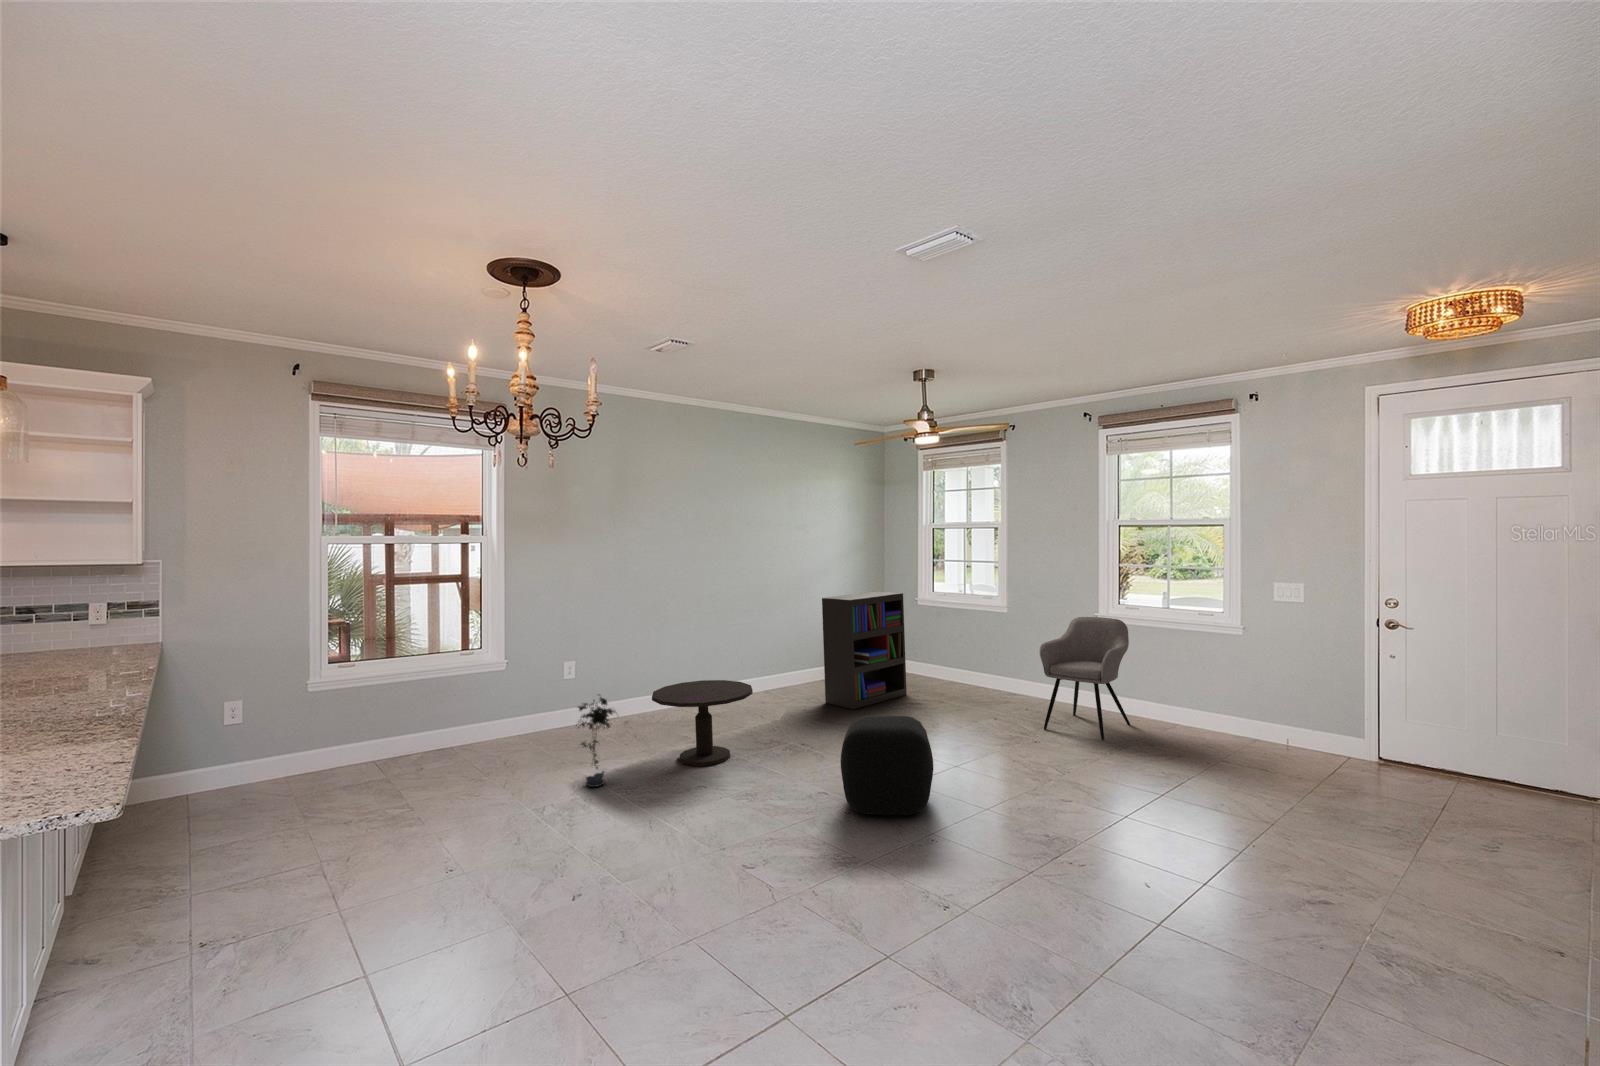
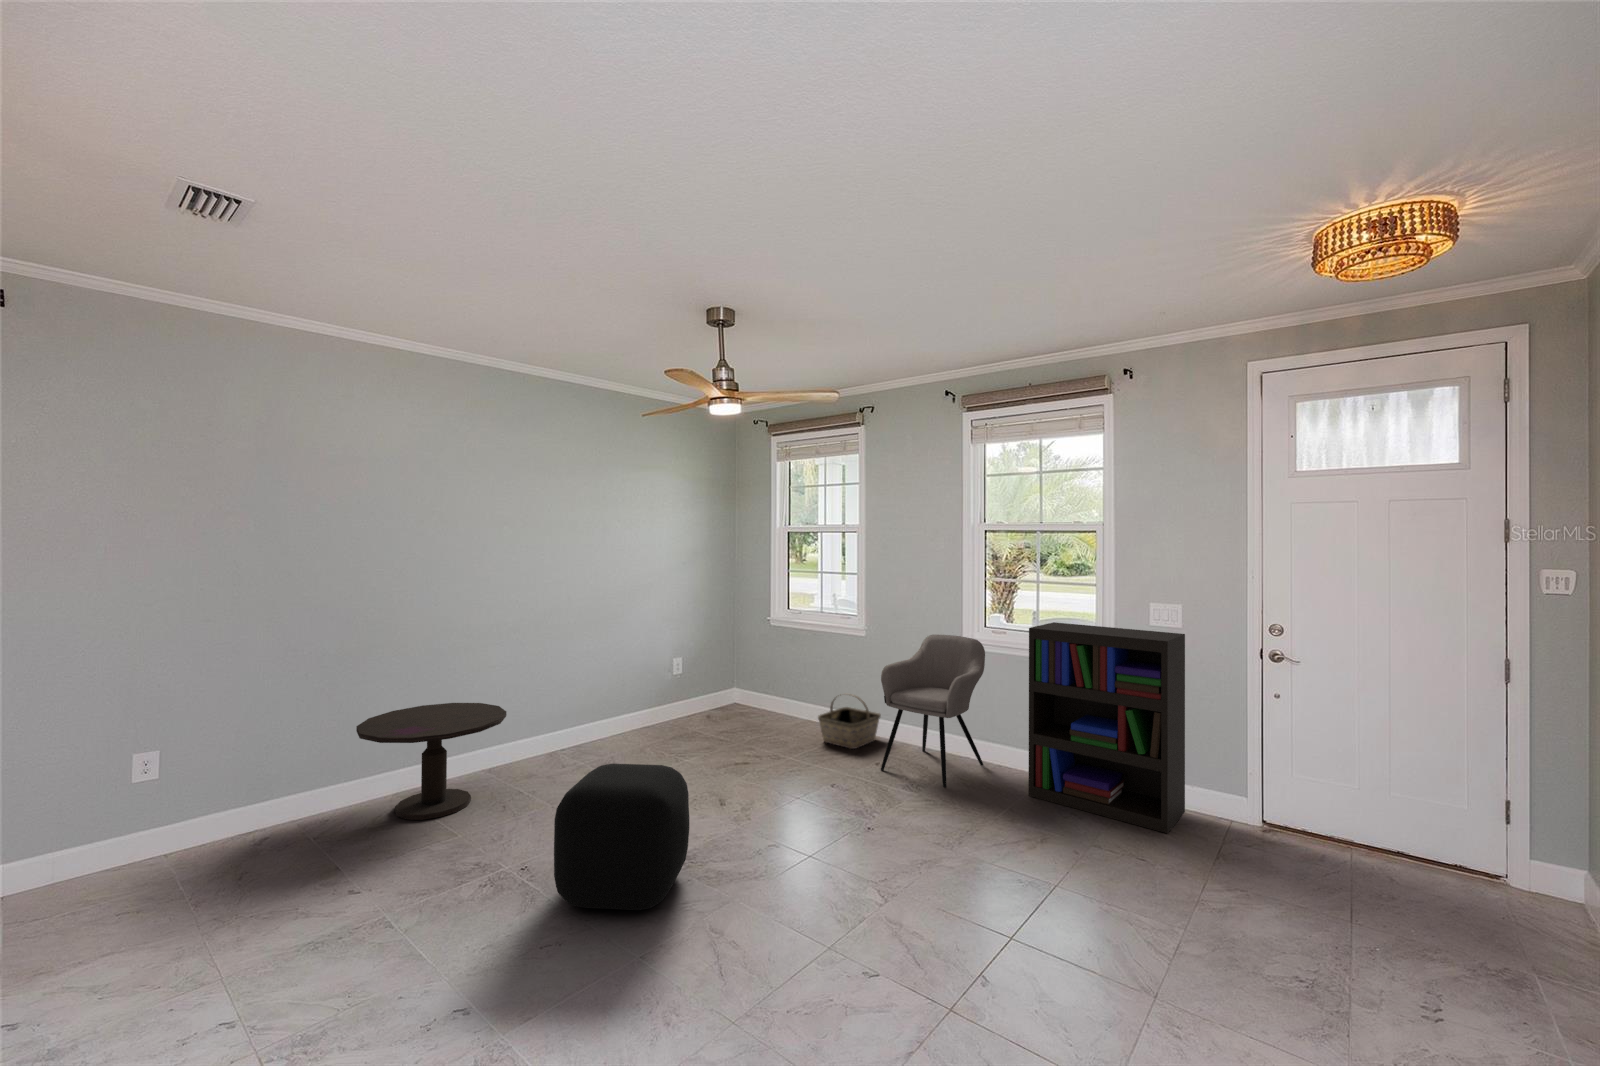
bookshelf: present [822,592,907,709] -> present [1029,622,1185,833]
basket: none [979,669,1033,715] -> present [818,694,881,749]
potted plant: present [576,697,615,787] -> none [212,724,282,855]

